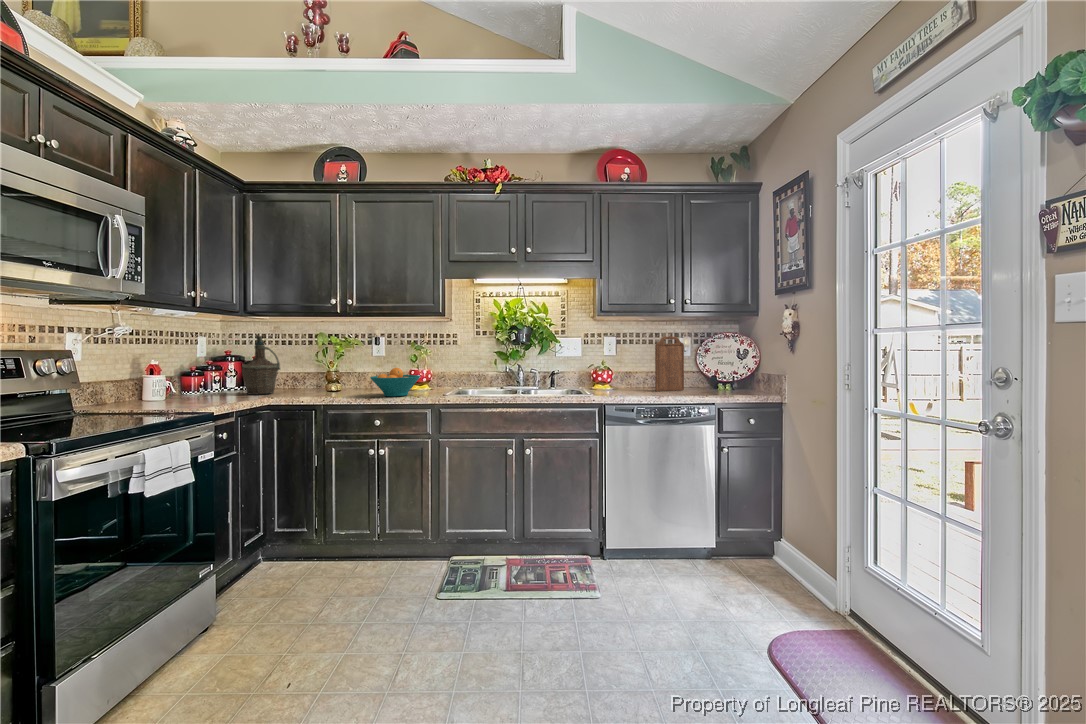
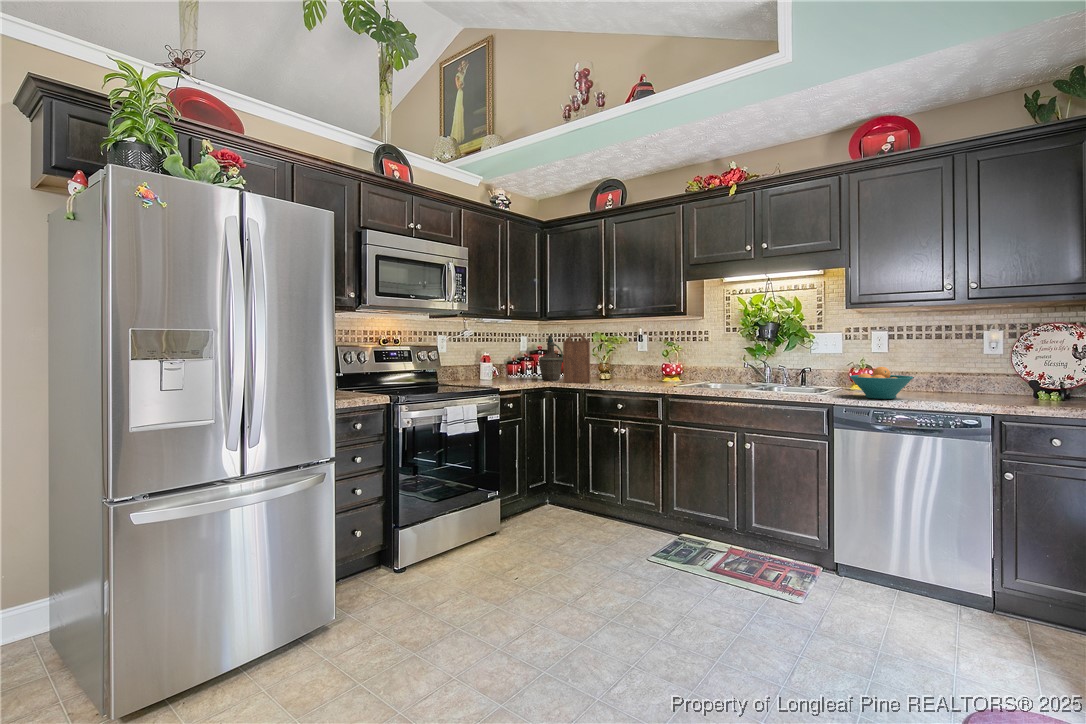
cutting board: present [655,336,684,391] -> present [563,335,590,383]
fruit bowl: present [370,368,420,396] -> present [850,367,913,399]

